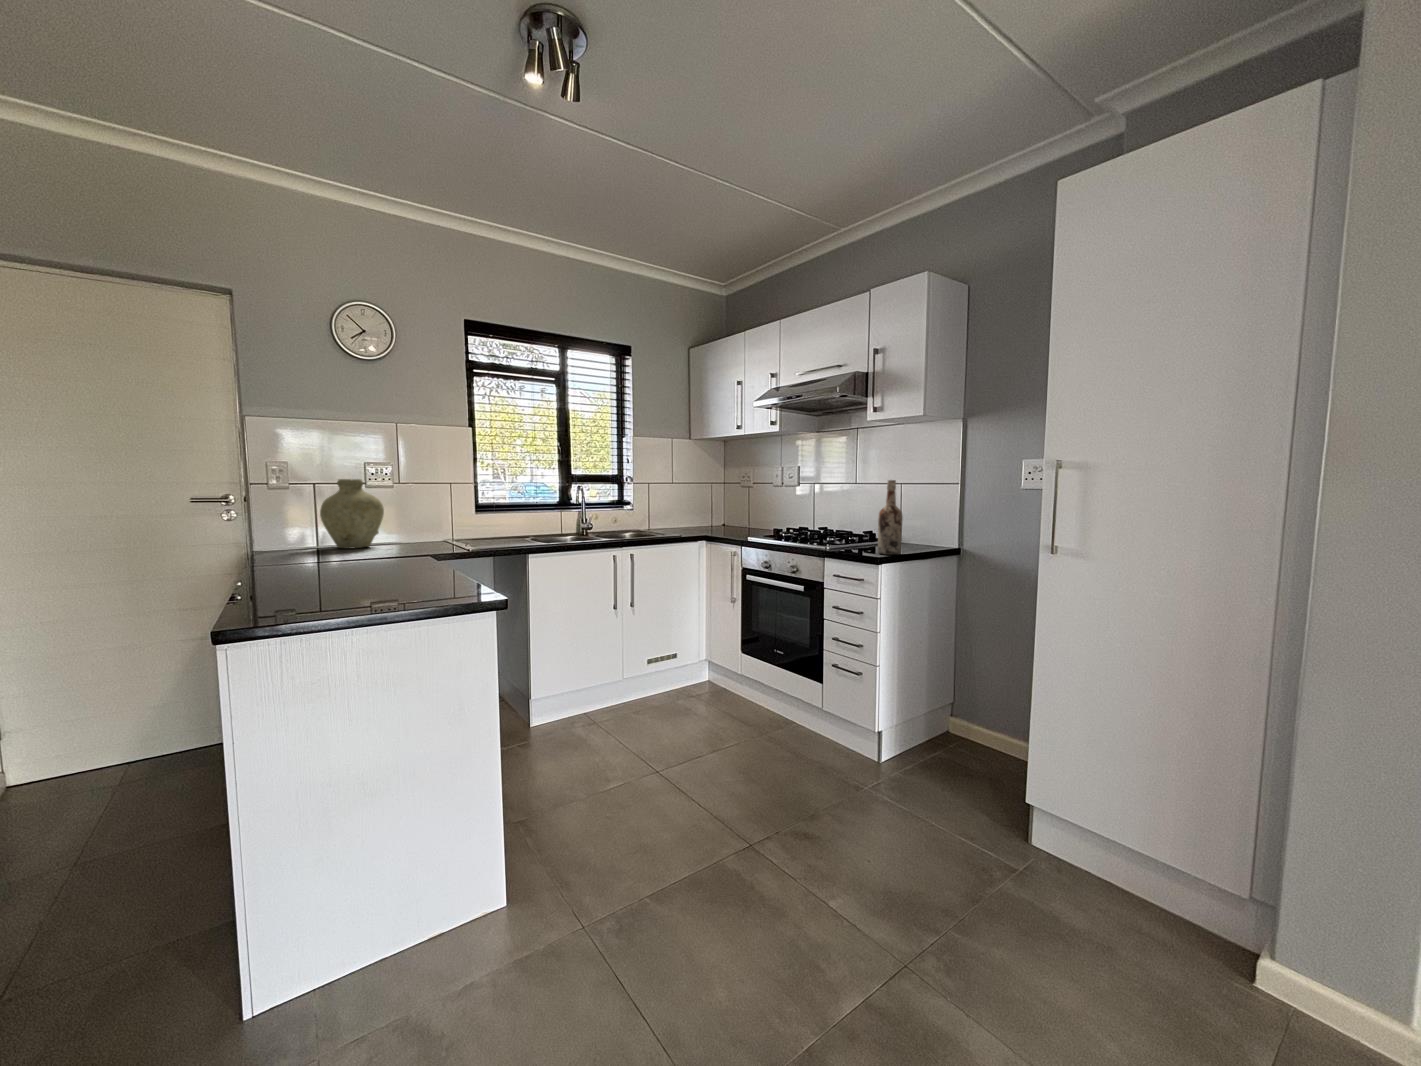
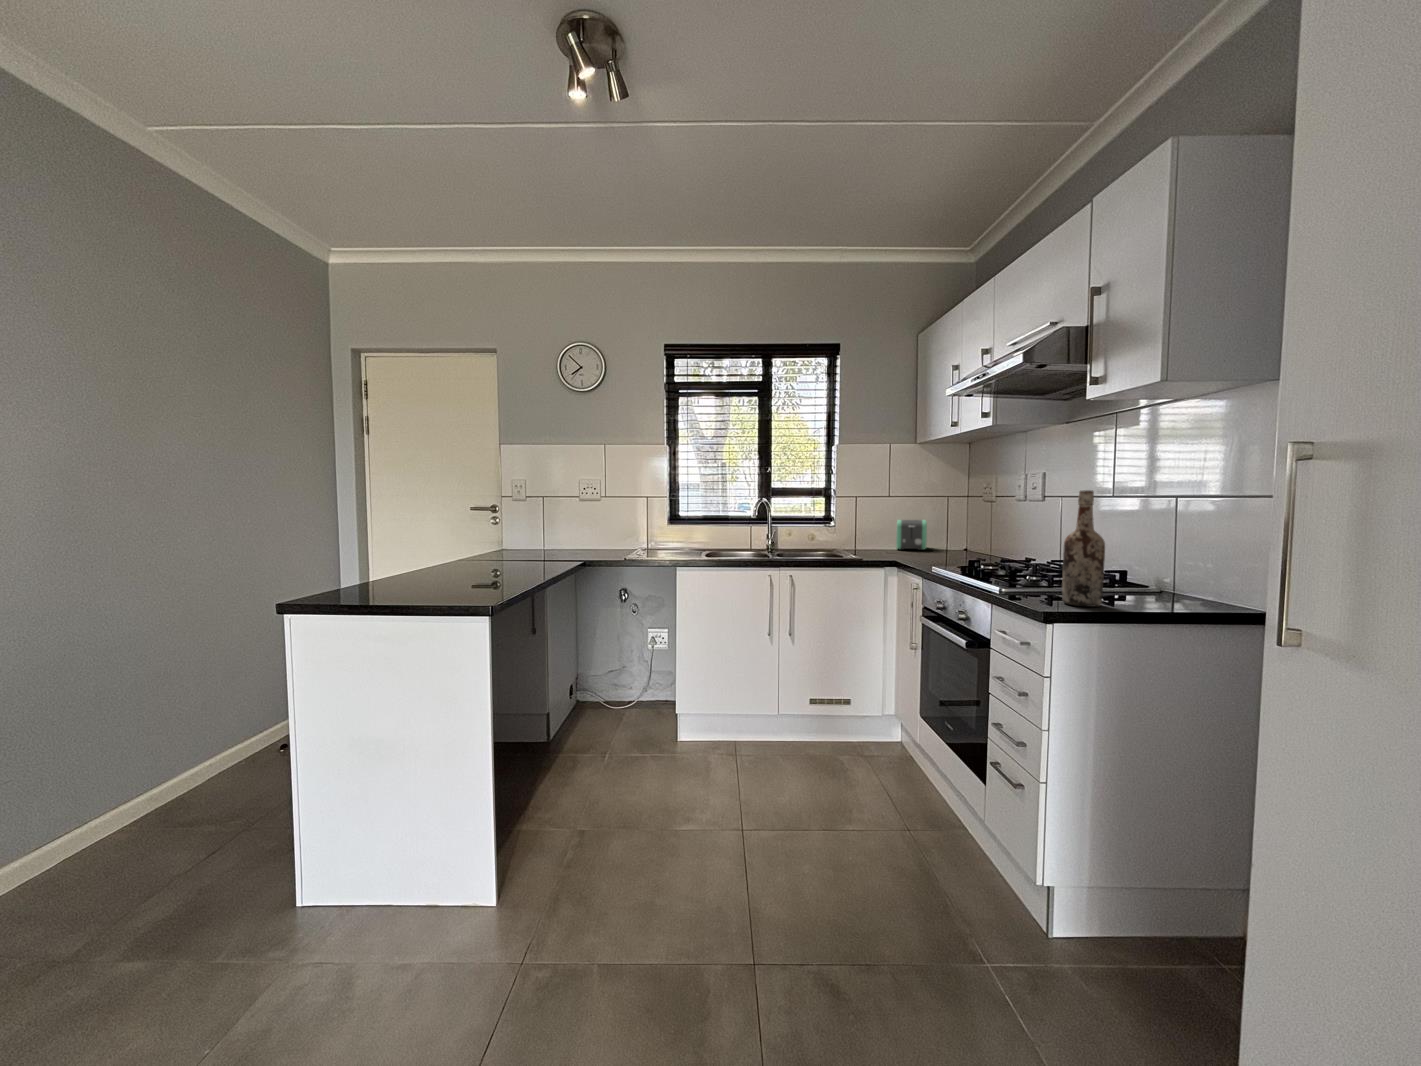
vase: present [320,479,384,548] -> none [525,495,574,555]
toaster: none [670,502,701,527] -> present [896,520,927,550]

